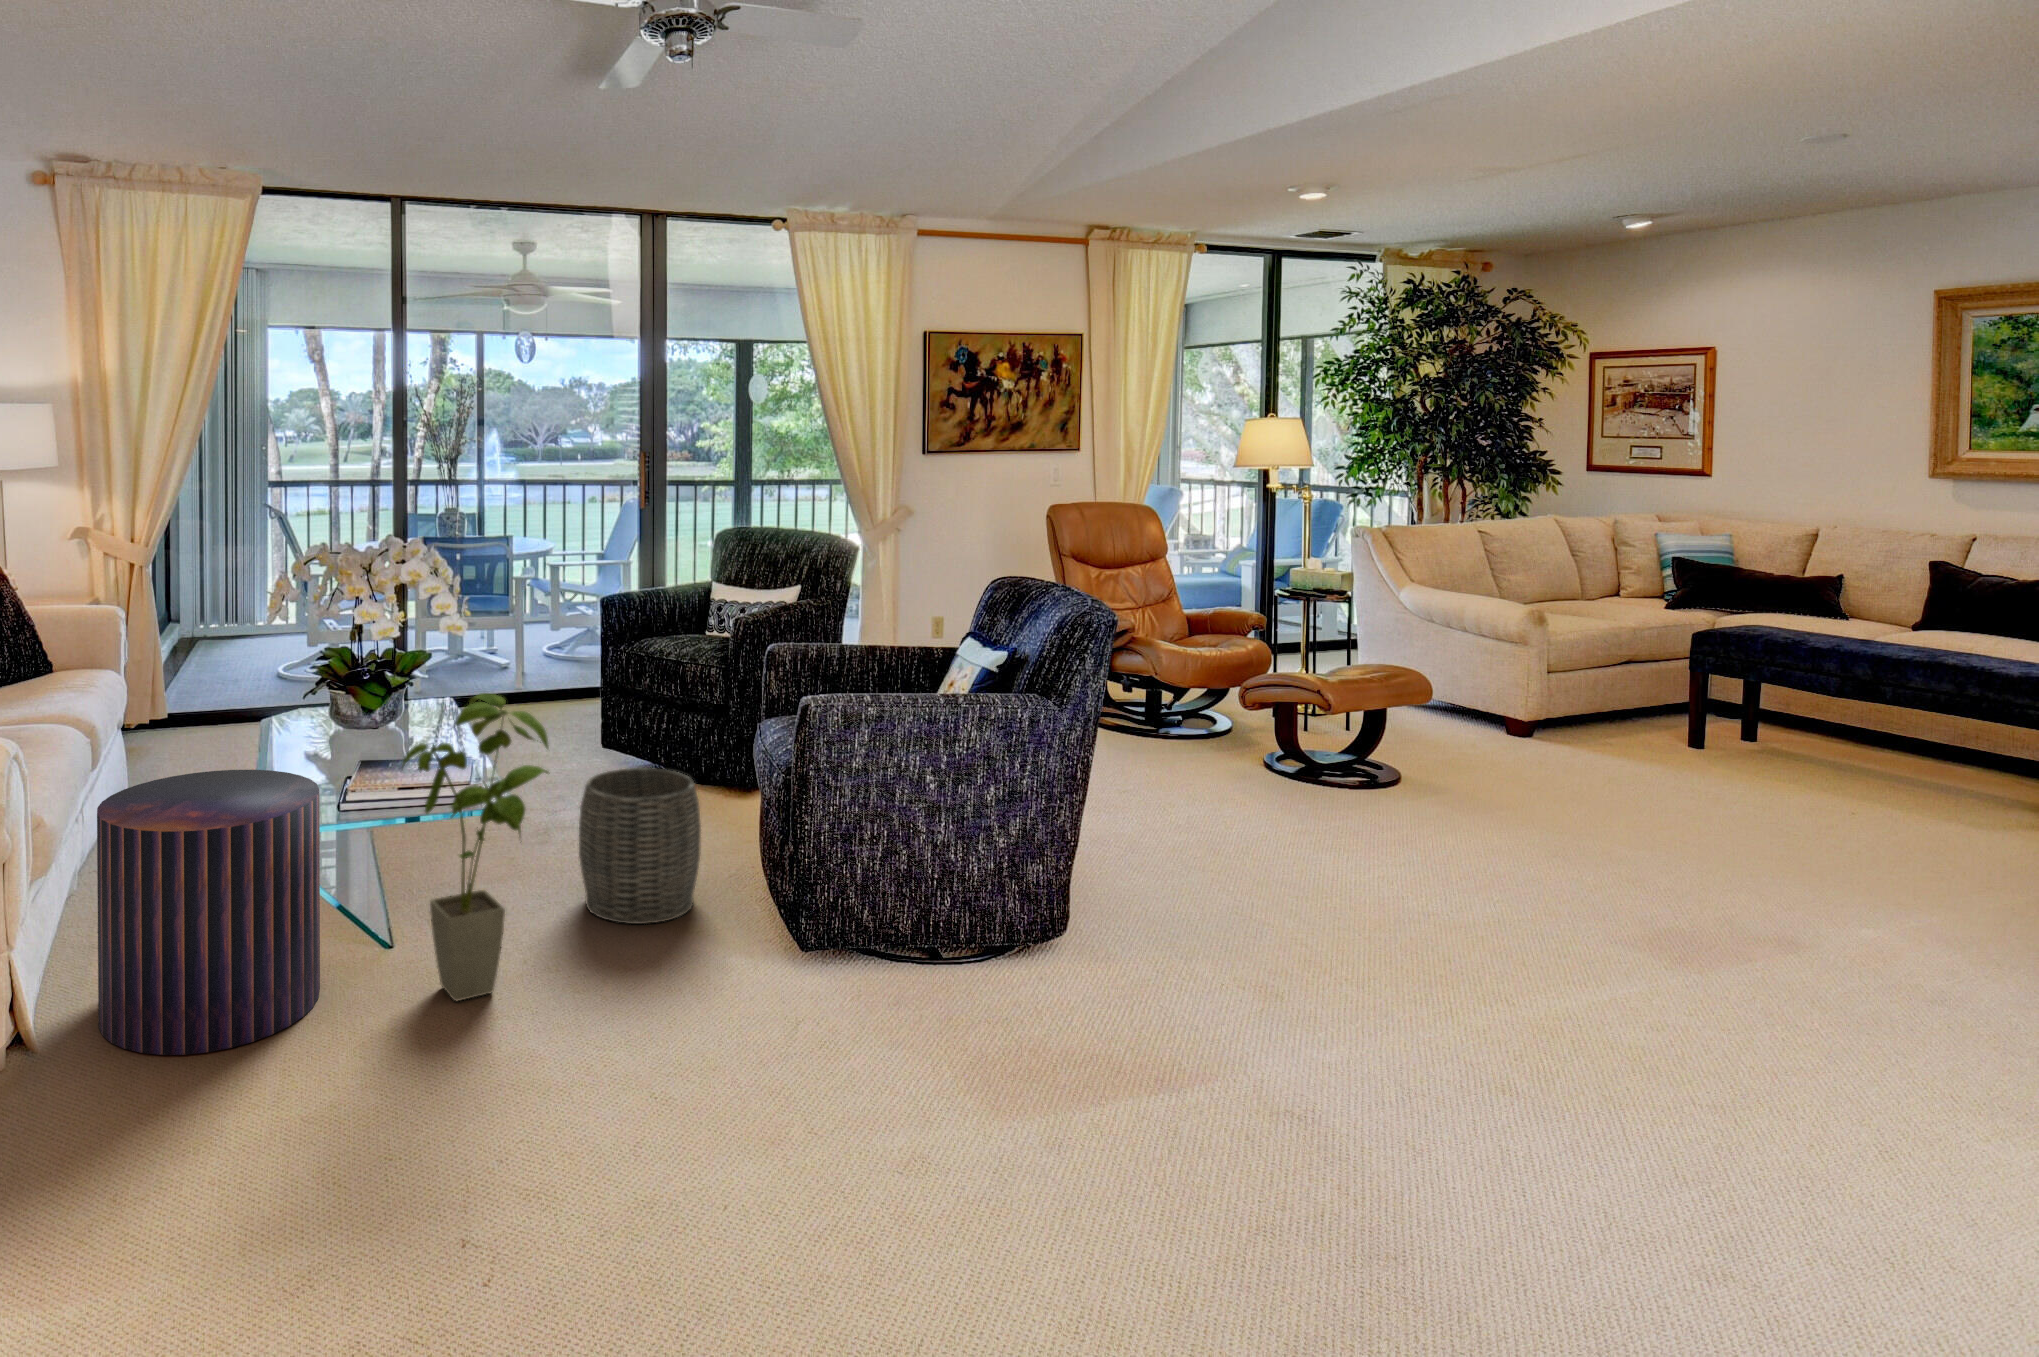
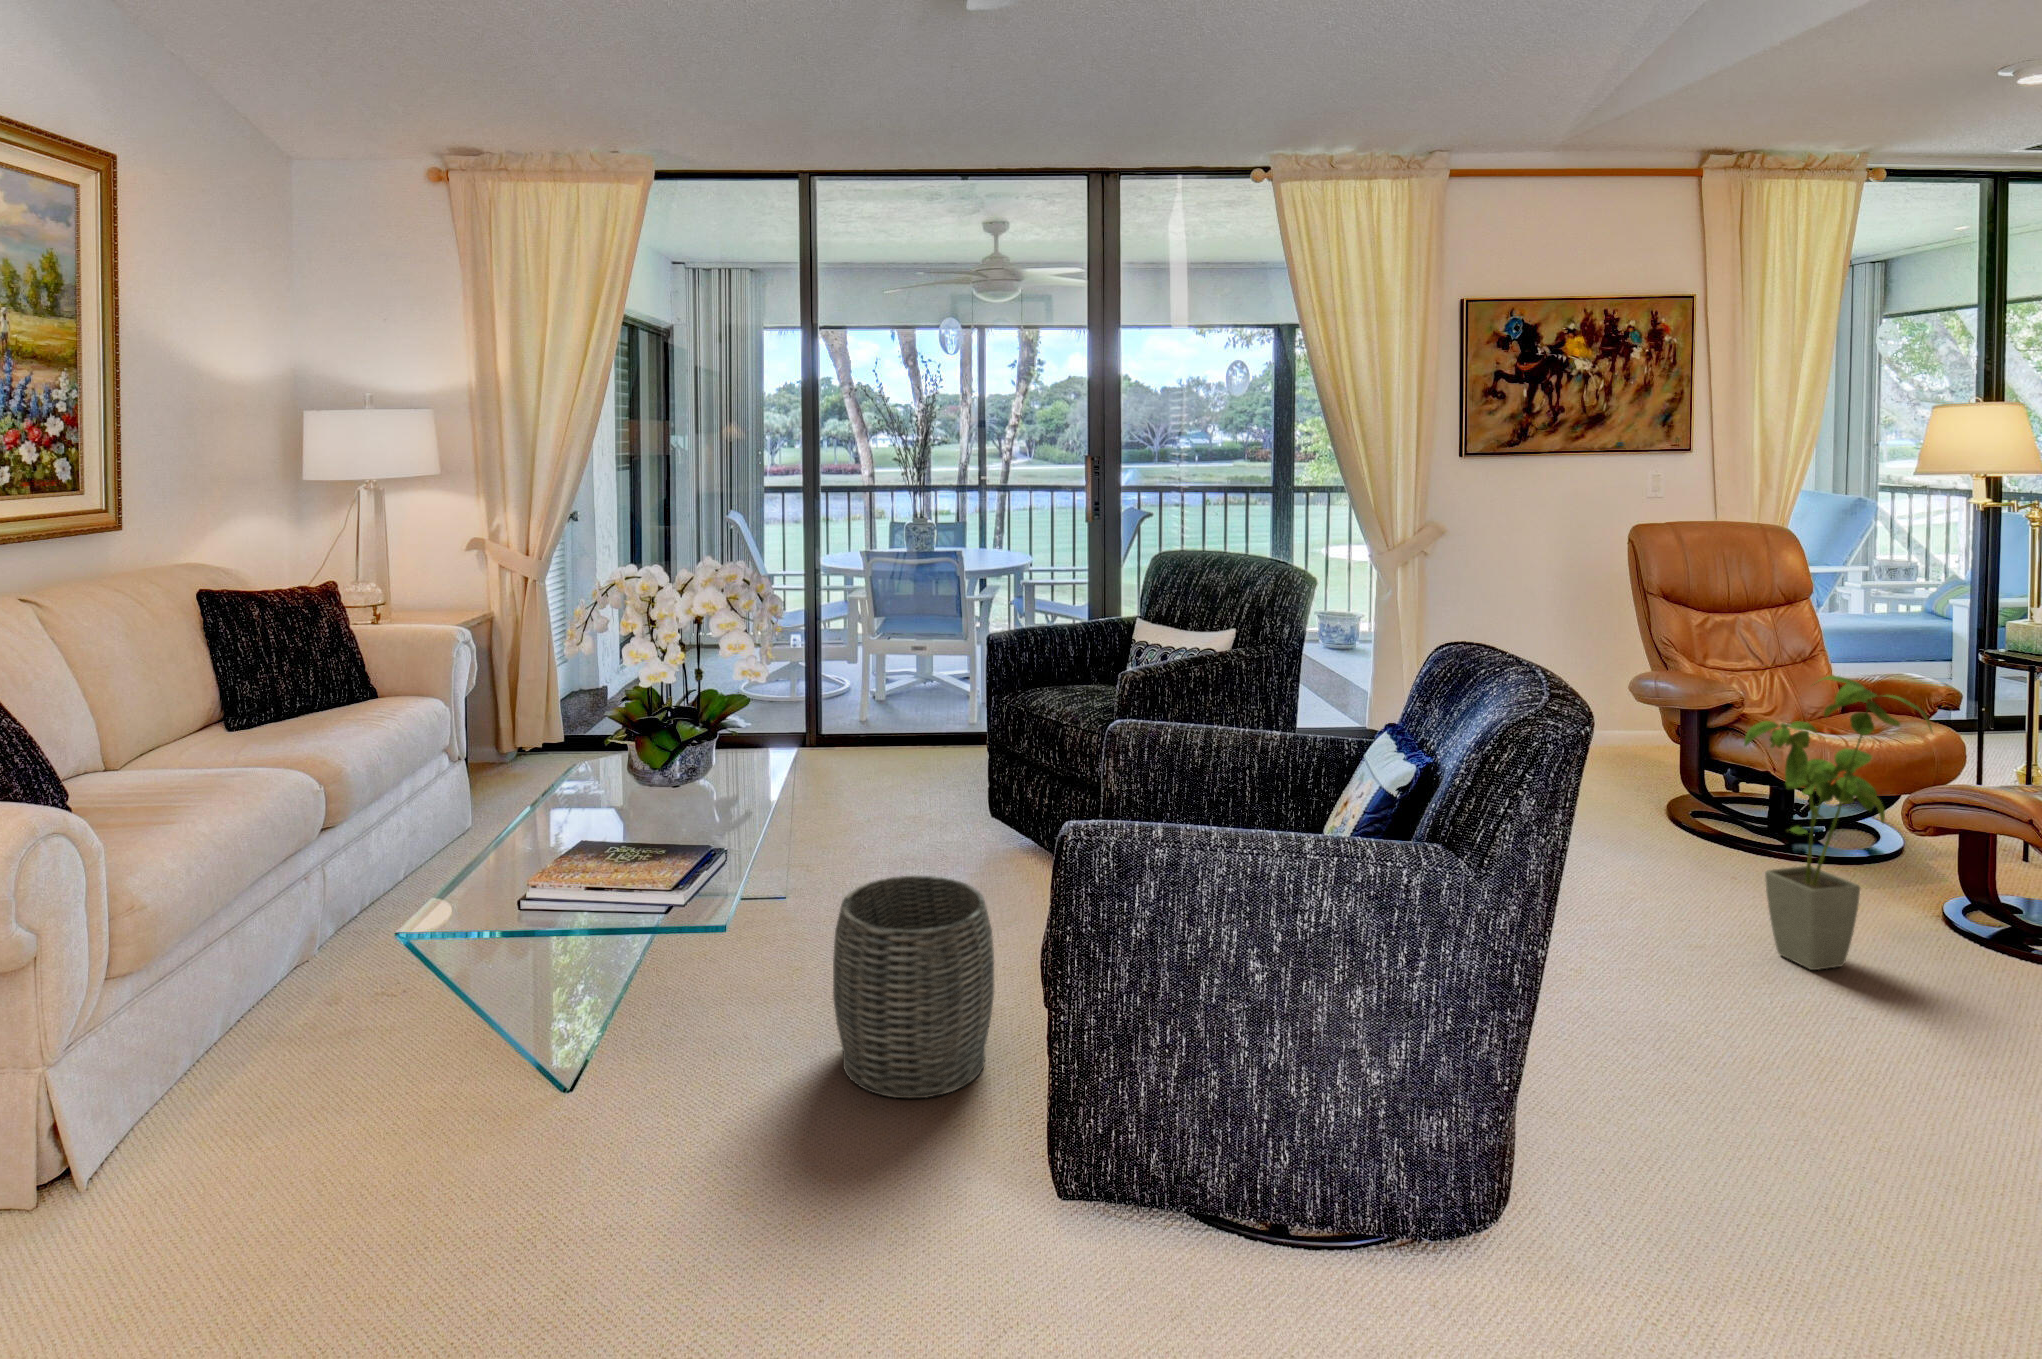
house plant: present [402,693,548,1001] -> present [1744,676,1932,970]
pouf: present [97,770,320,1055] -> none [162,853,459,1236]

